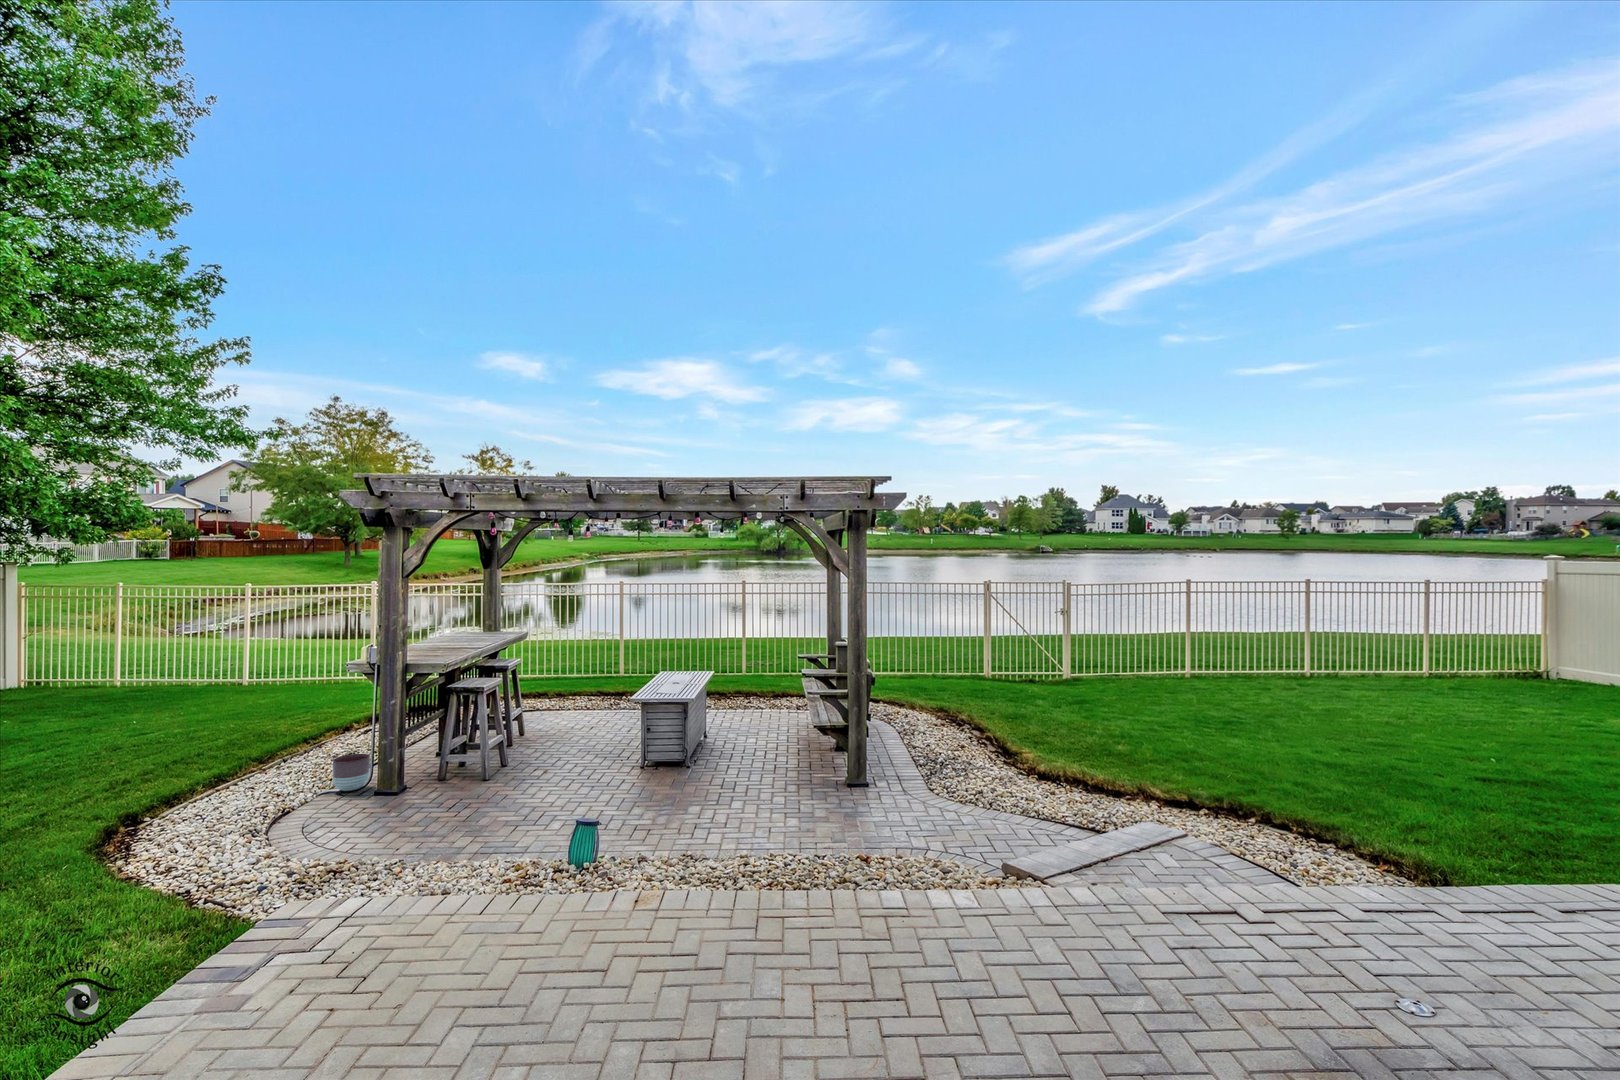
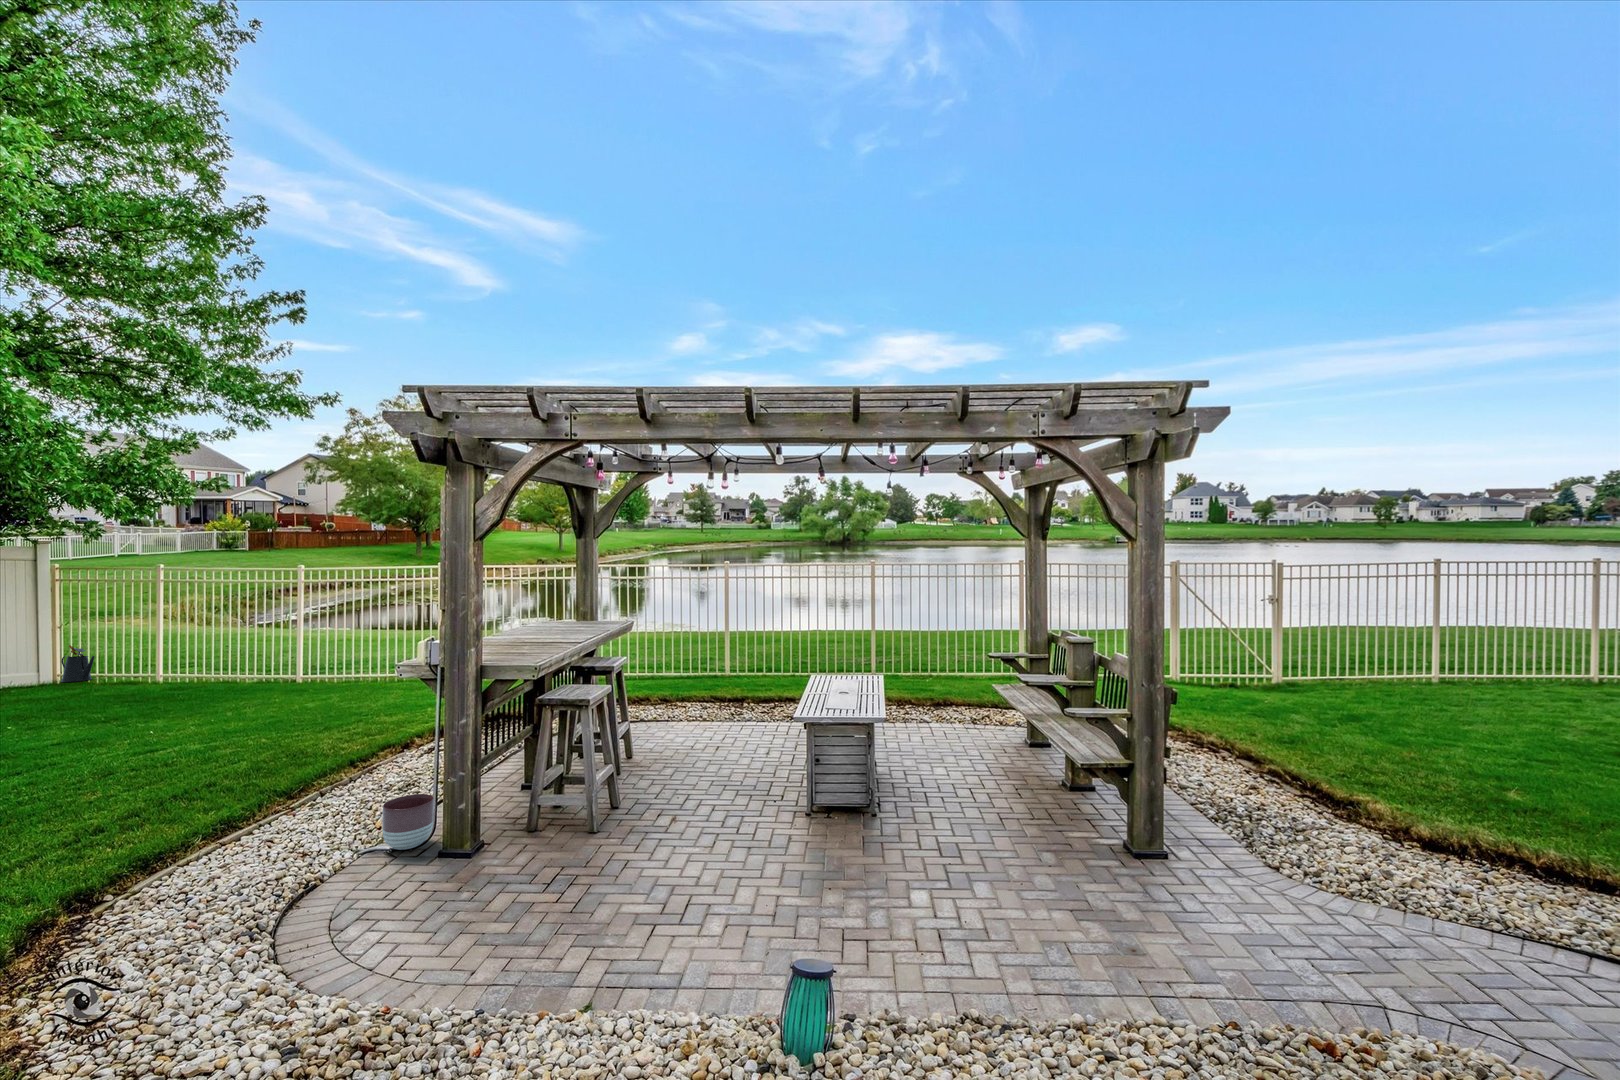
watering can: none [25,652,56,685] -> present [61,645,95,682]

